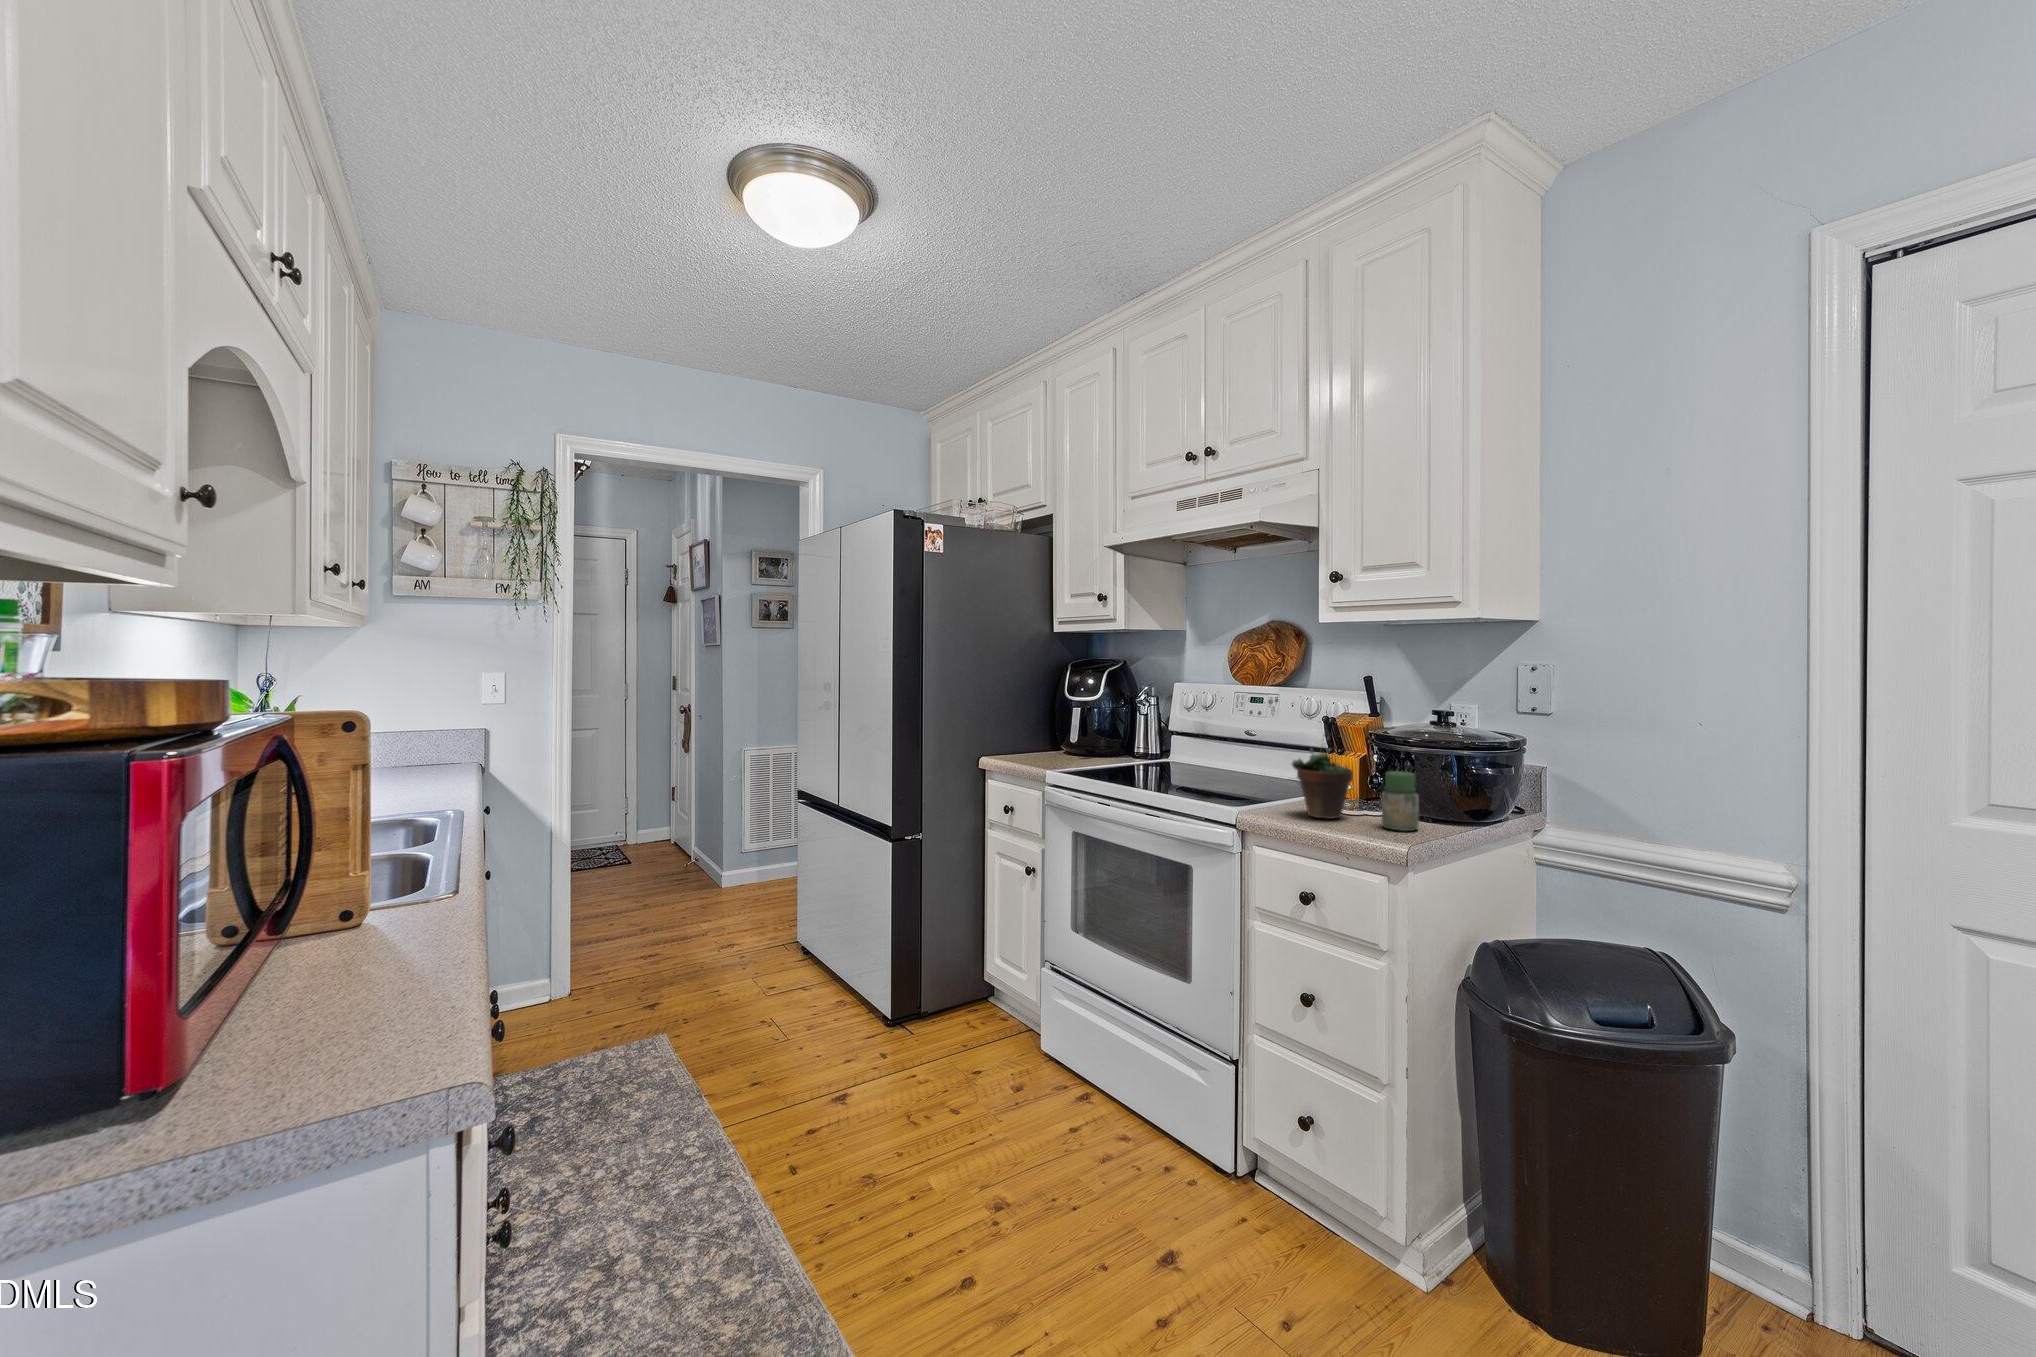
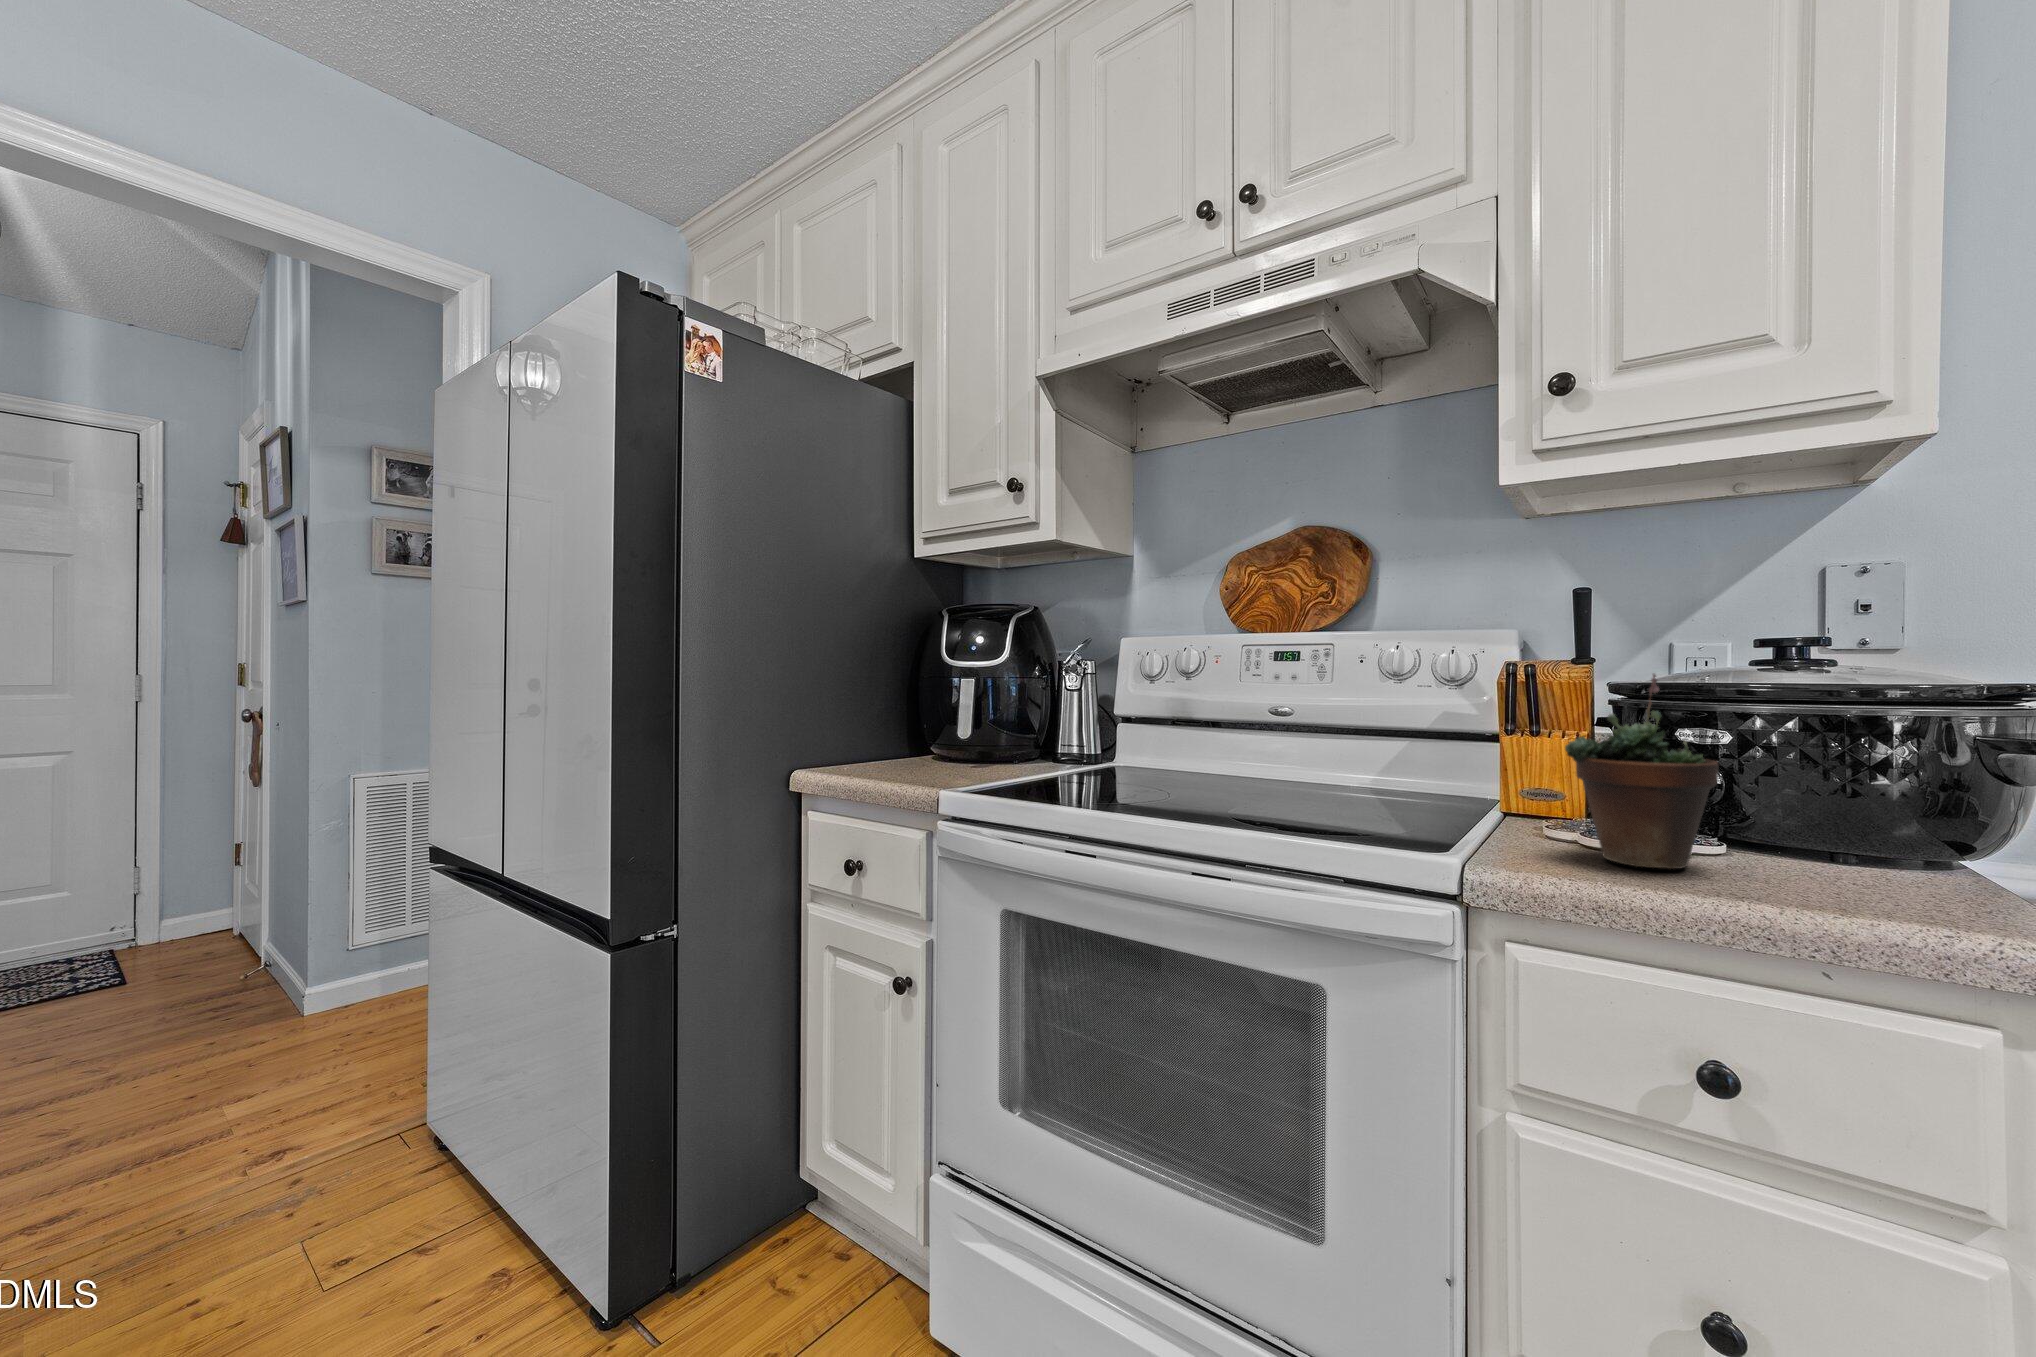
jar: present [1382,771,1419,831] -> none [1812,756,1921,892]

